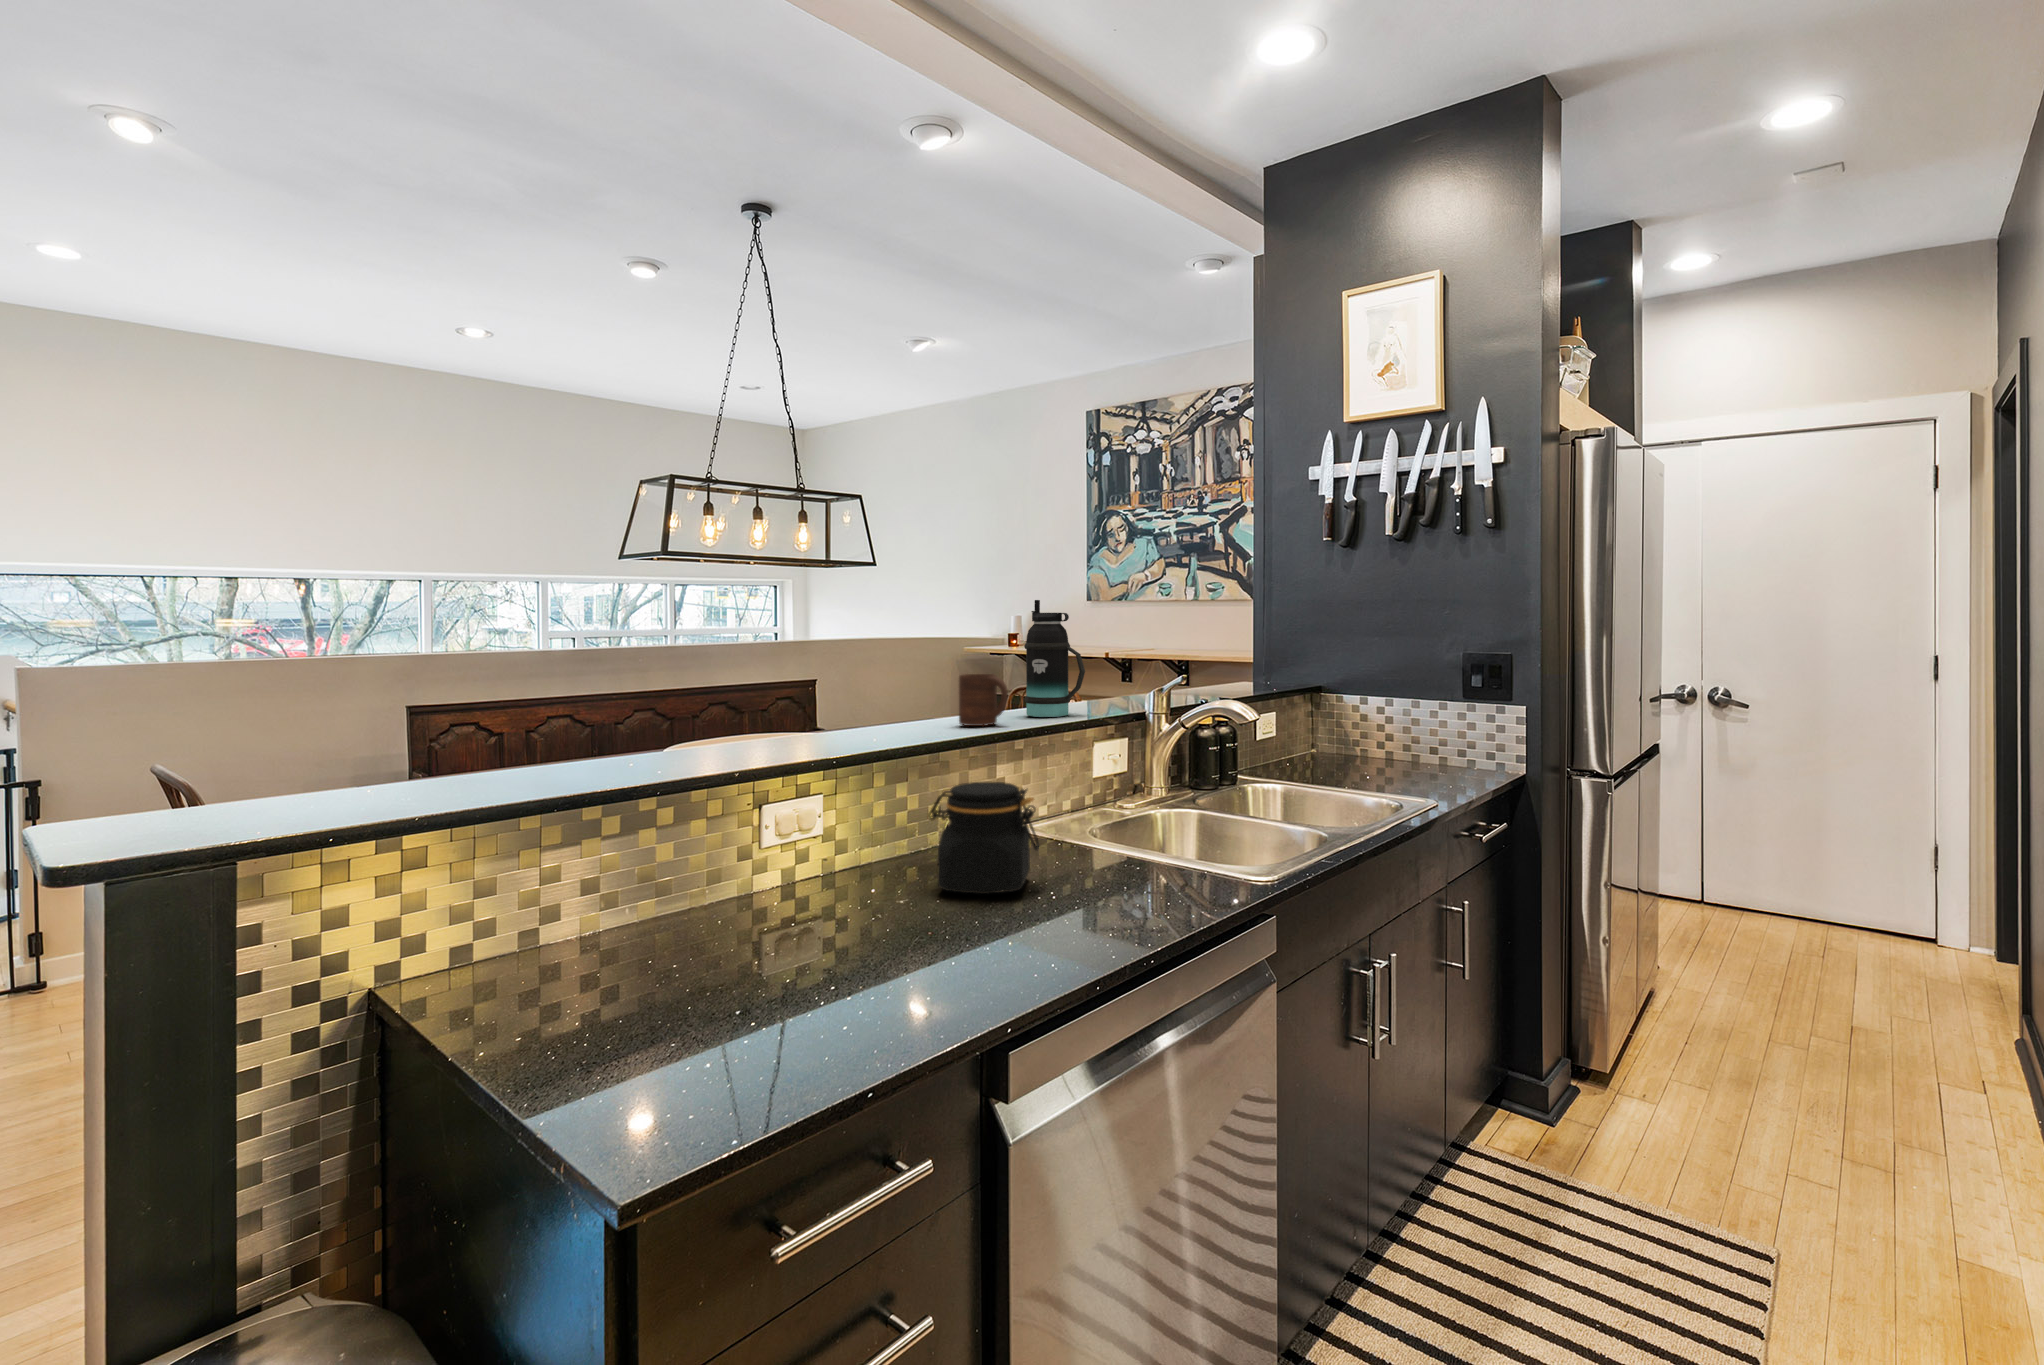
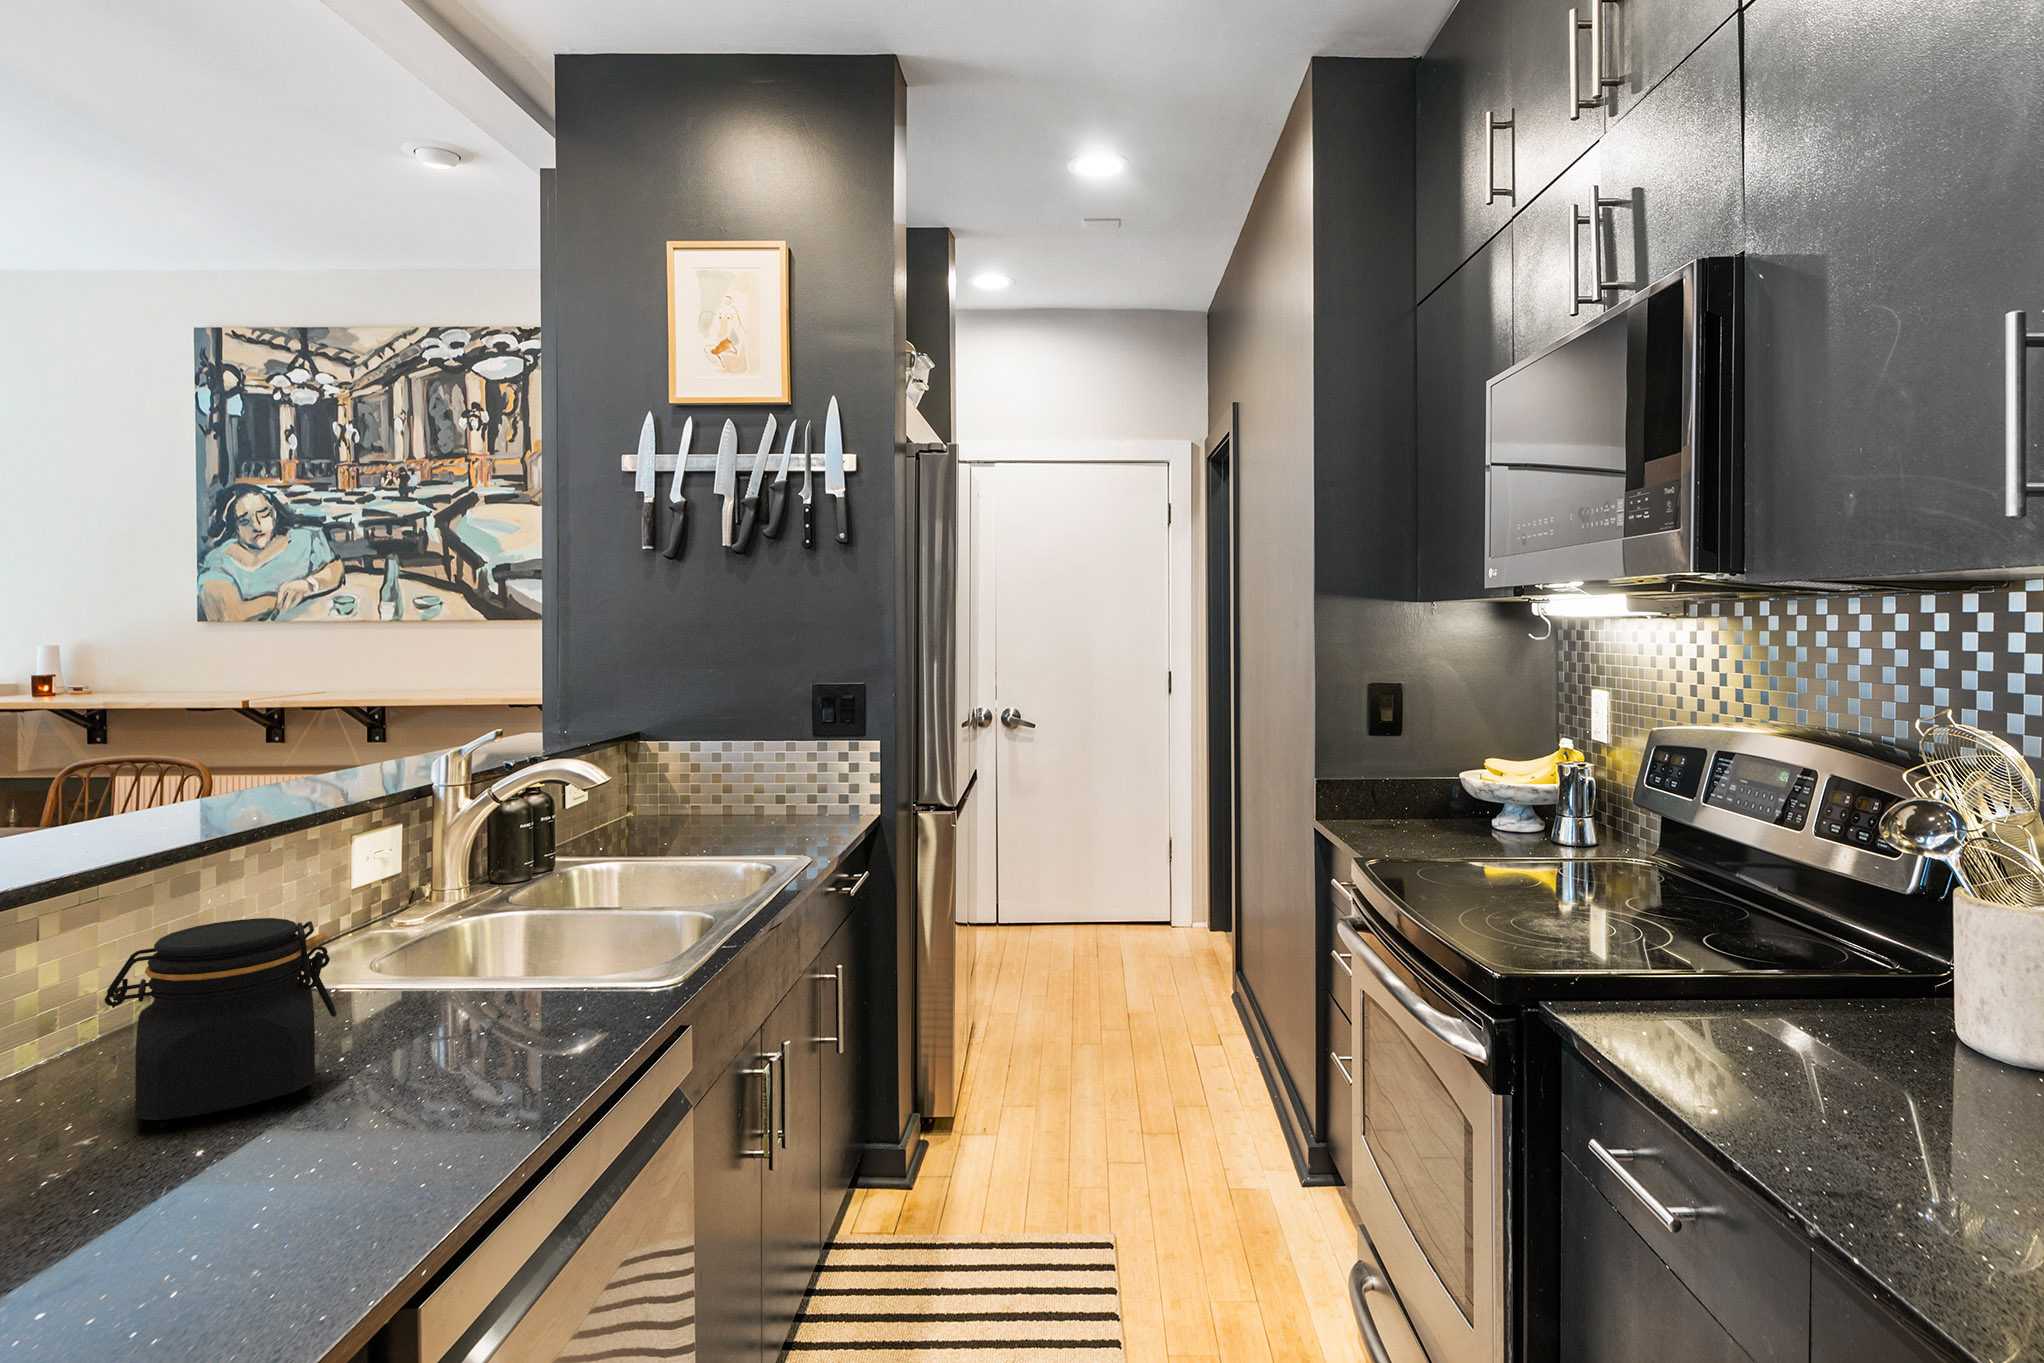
bottle: present [1024,600,1085,717] -> none [207,622,328,808]
cup: present [959,674,1008,726] -> none [83,745,195,835]

